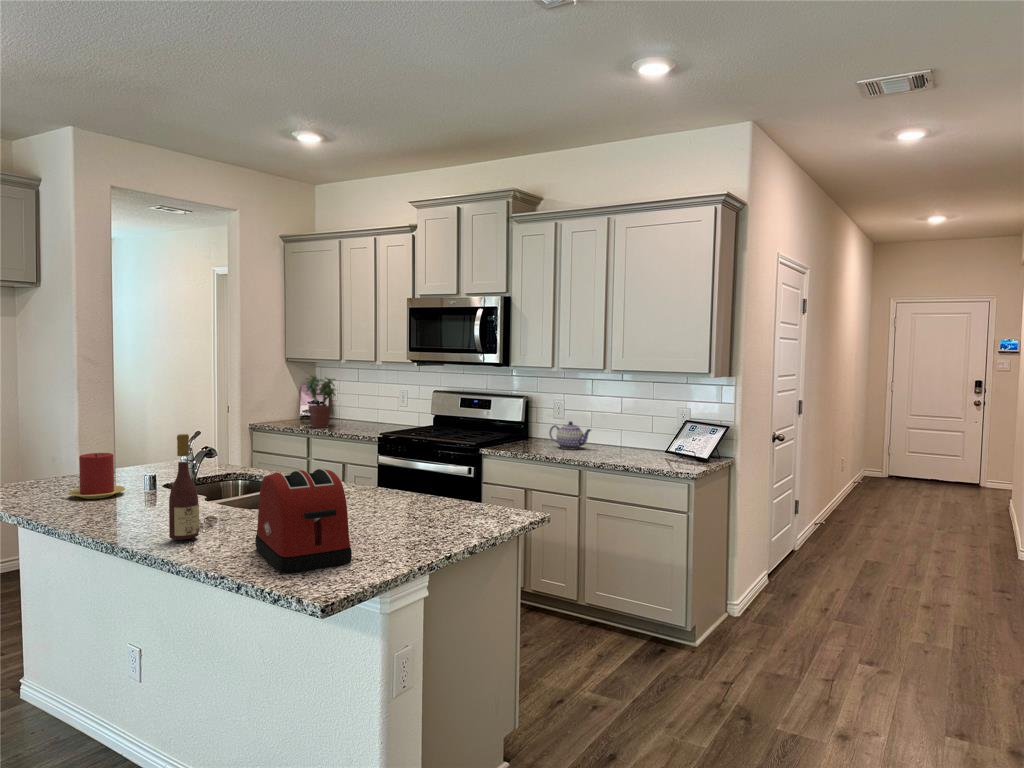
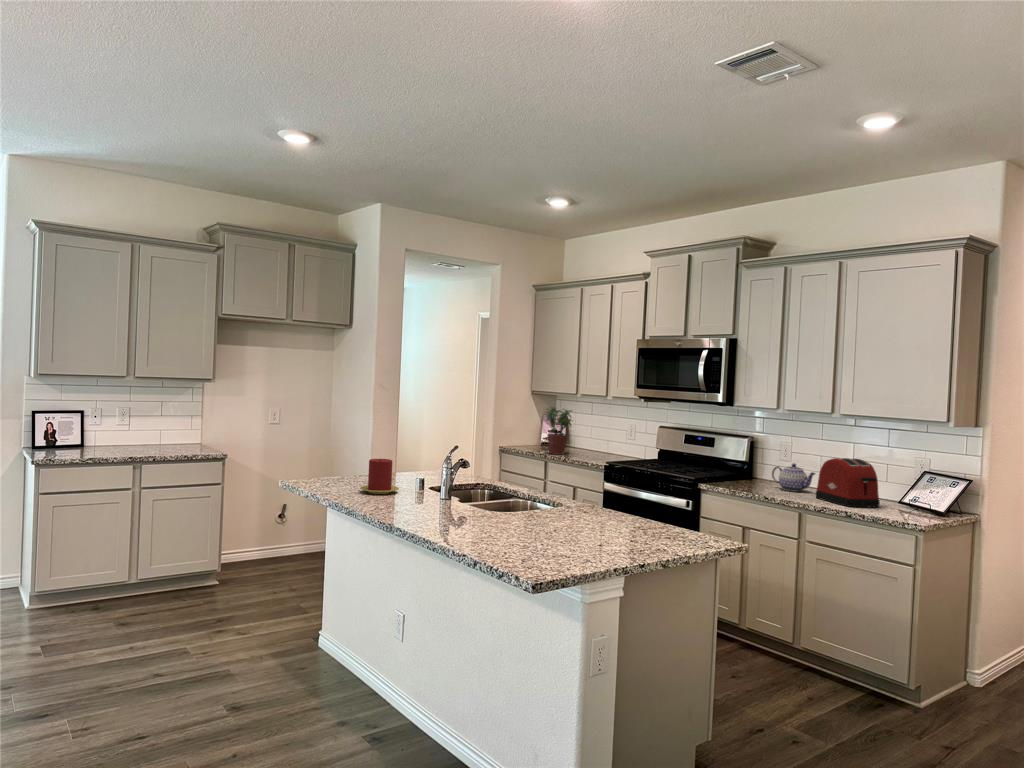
wine bottle: present [169,434,199,540] -> none [428,446,452,530]
toaster: present [255,469,352,573] -> present [816,458,880,507]

